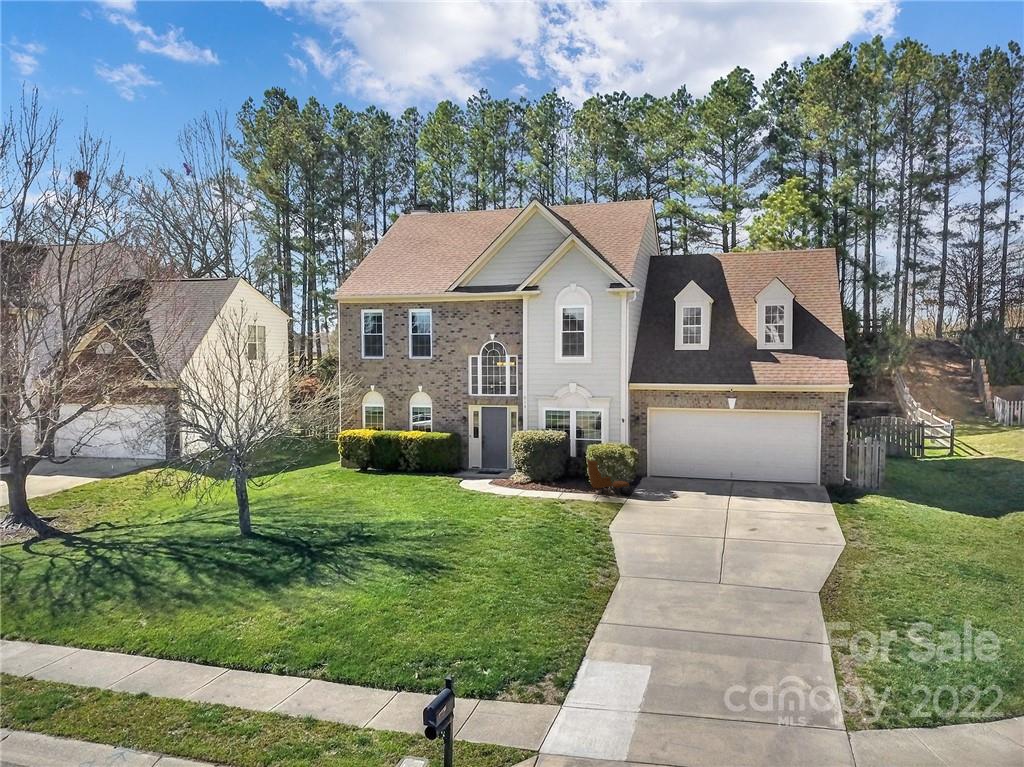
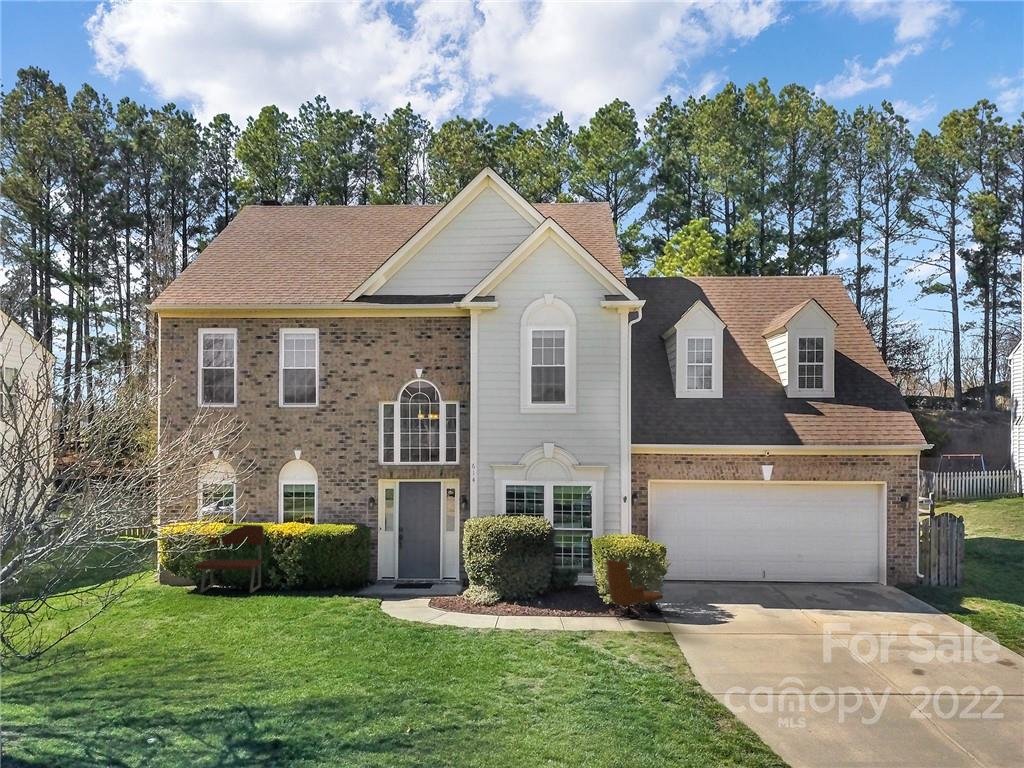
bench: none [358,433,397,473] -> present [195,524,264,593]

